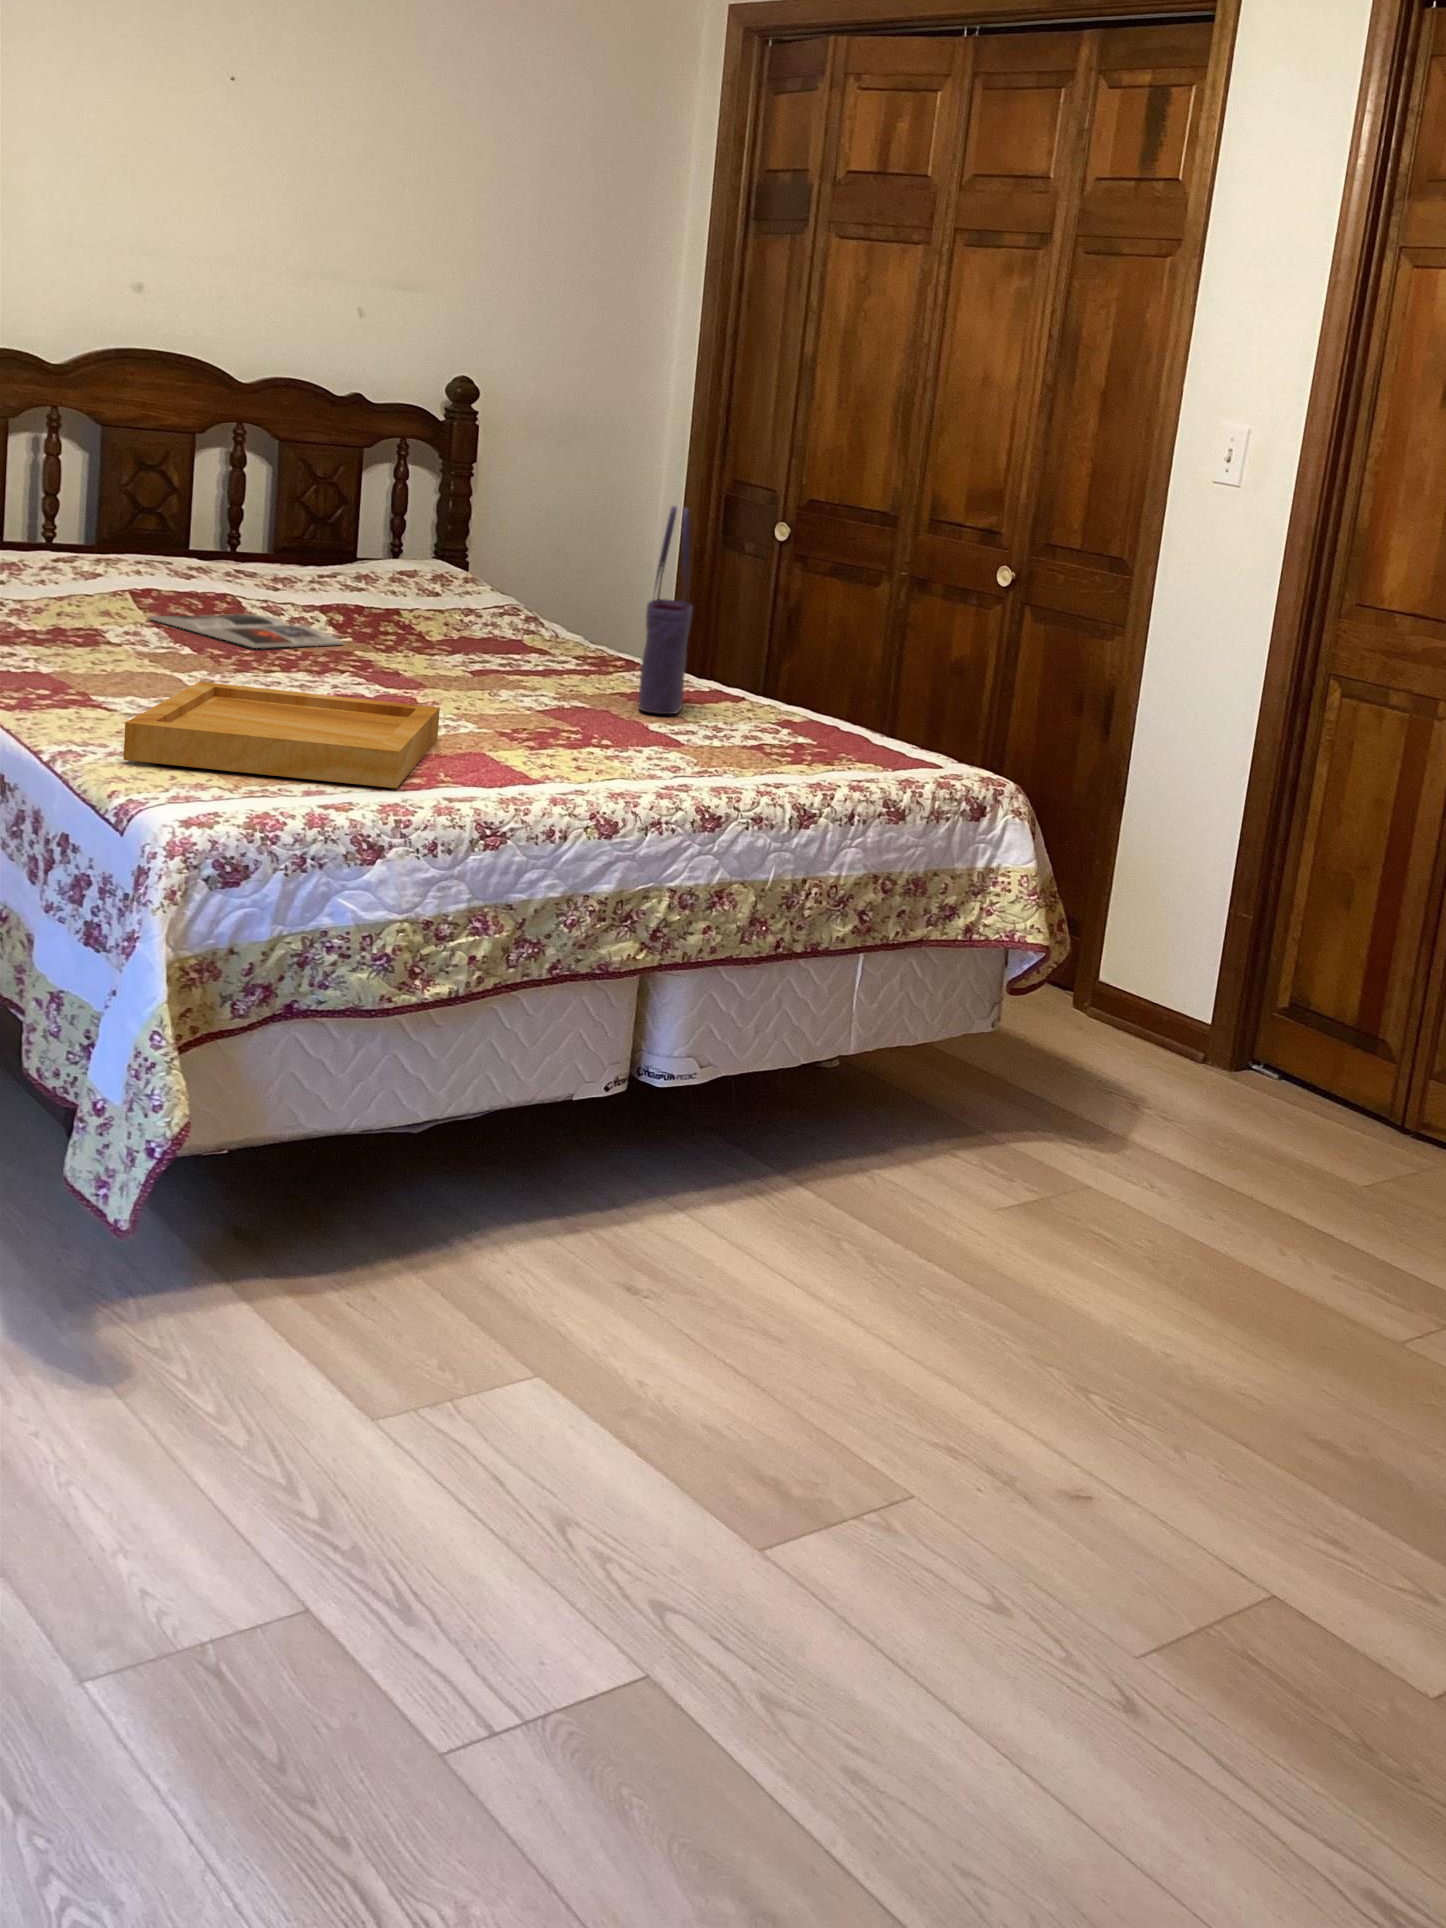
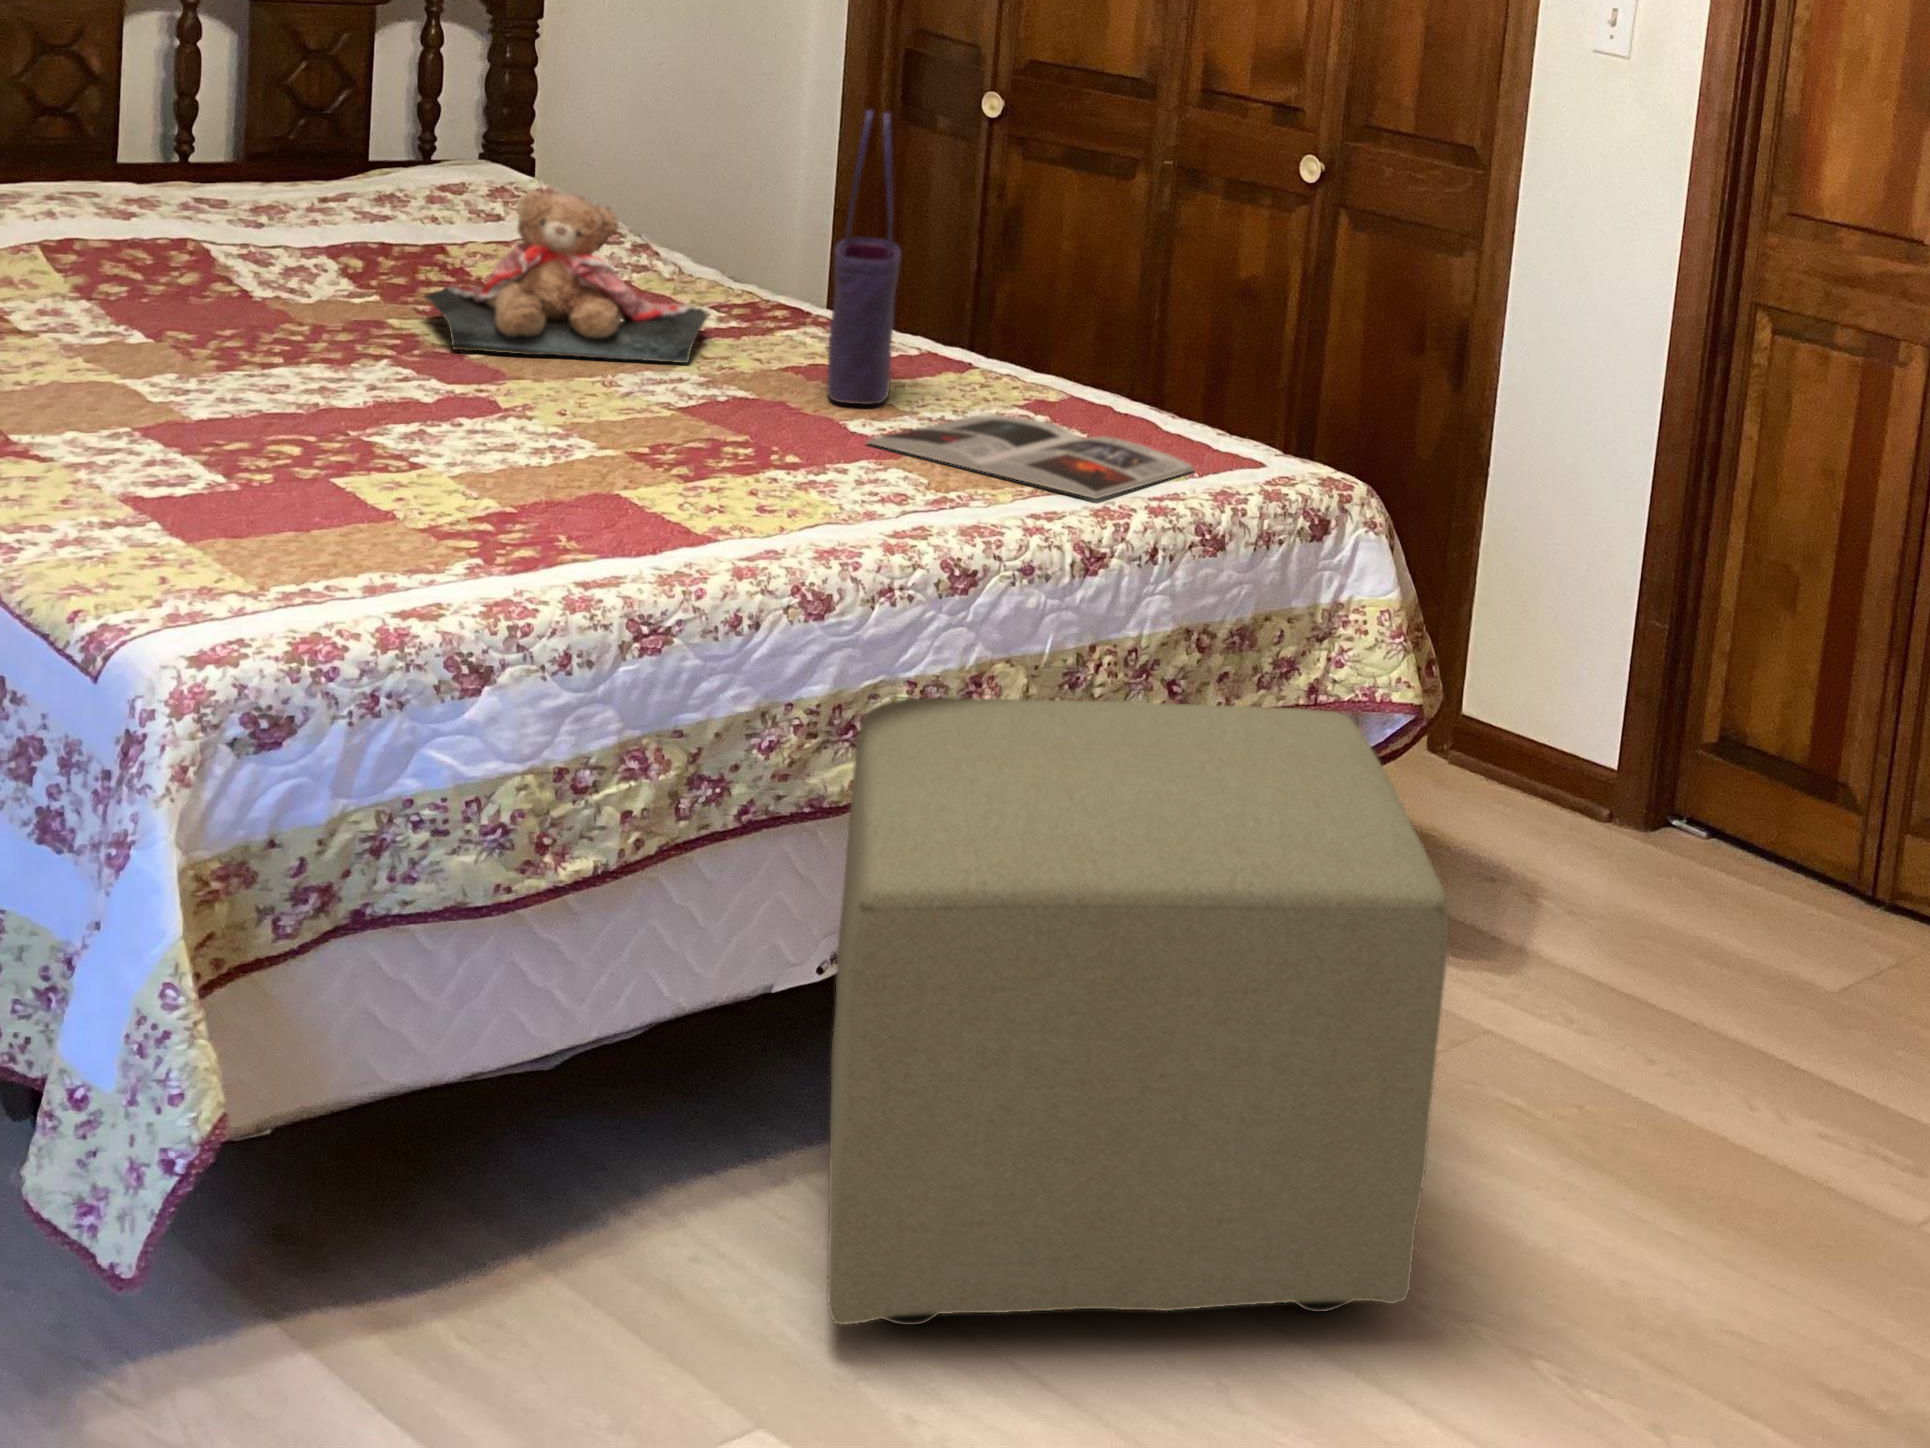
teddy bear: none [376,559,566,685] -> present [424,189,709,363]
magazine: present [150,614,343,648] -> present [867,415,1194,499]
tray: present [124,682,440,788] -> none [79,411,549,573]
ottoman: none [587,901,1039,1351] -> present [827,698,1448,1325]

